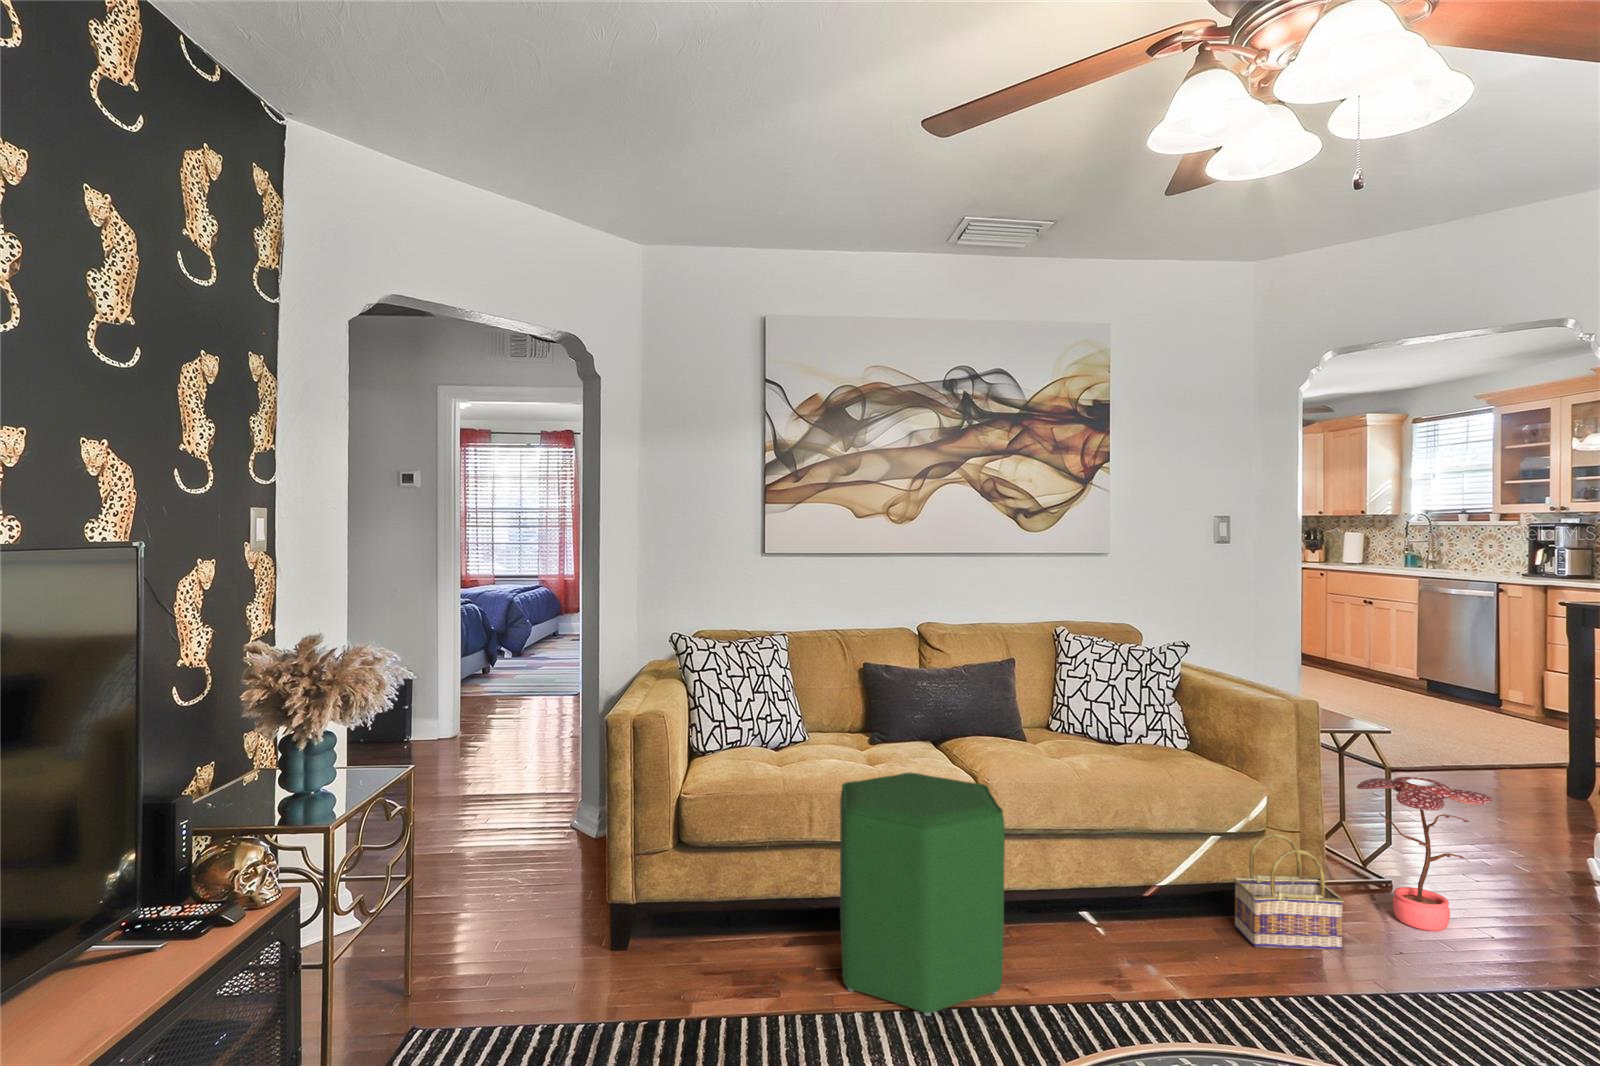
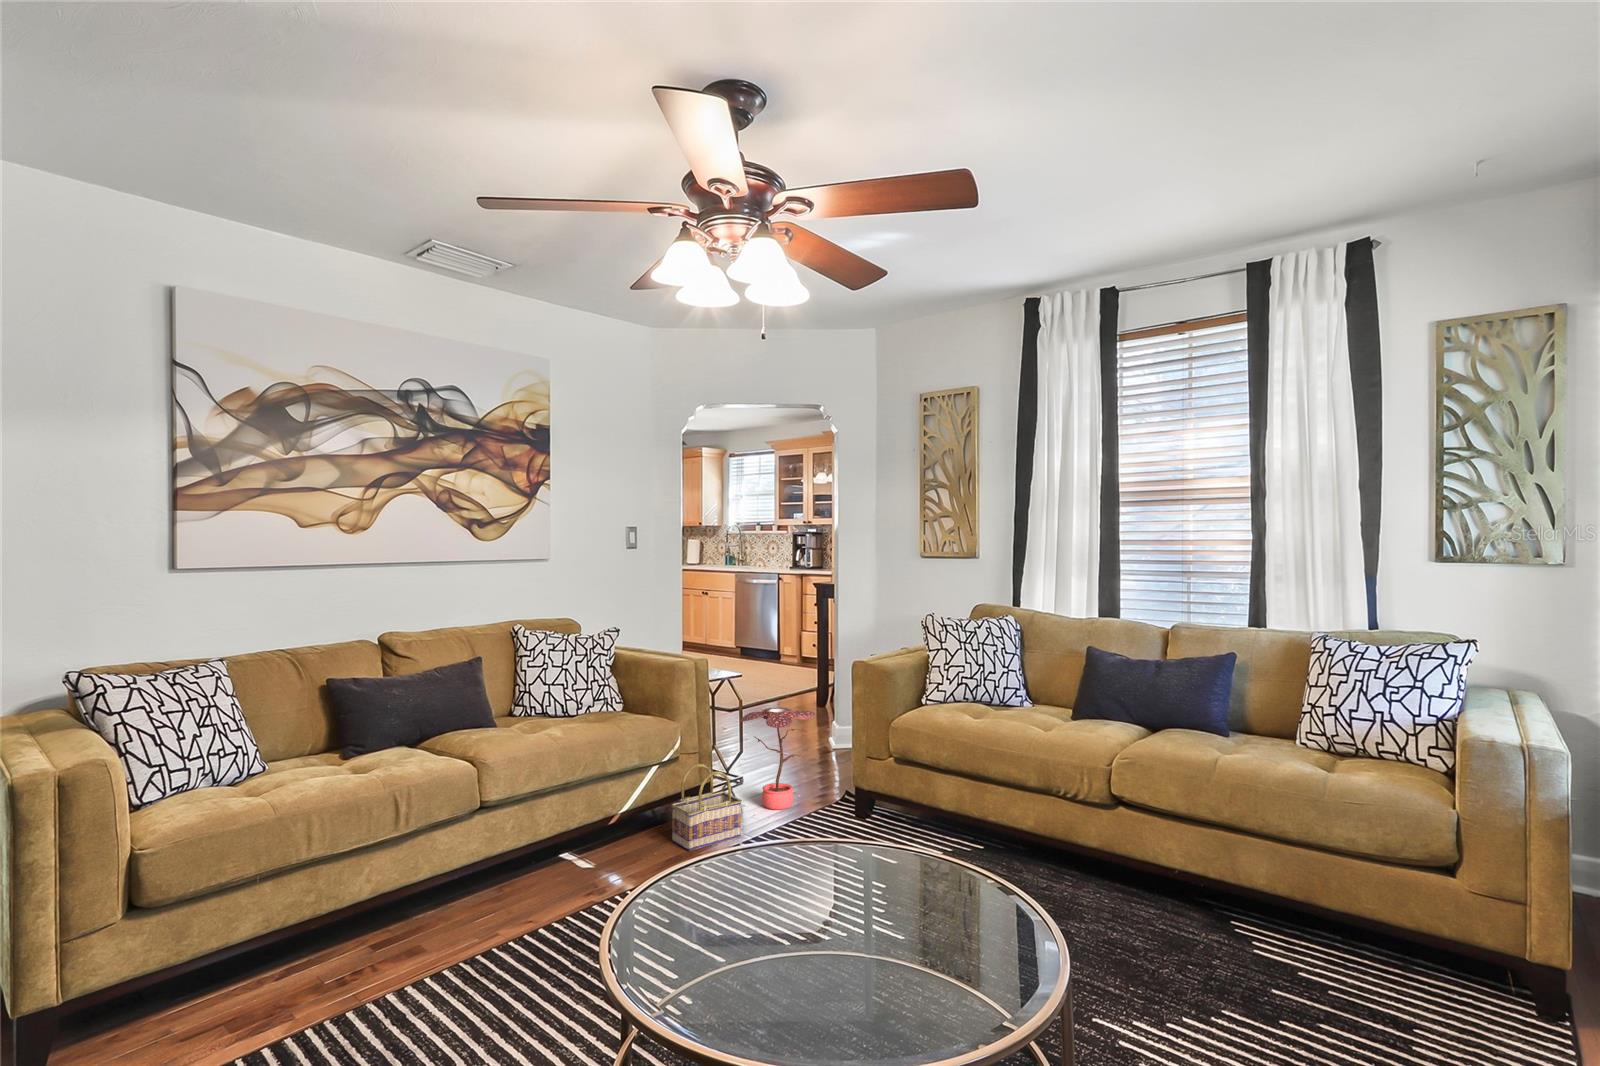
ottoman: present [840,773,1005,1016] -> none [344,770,520,997]

